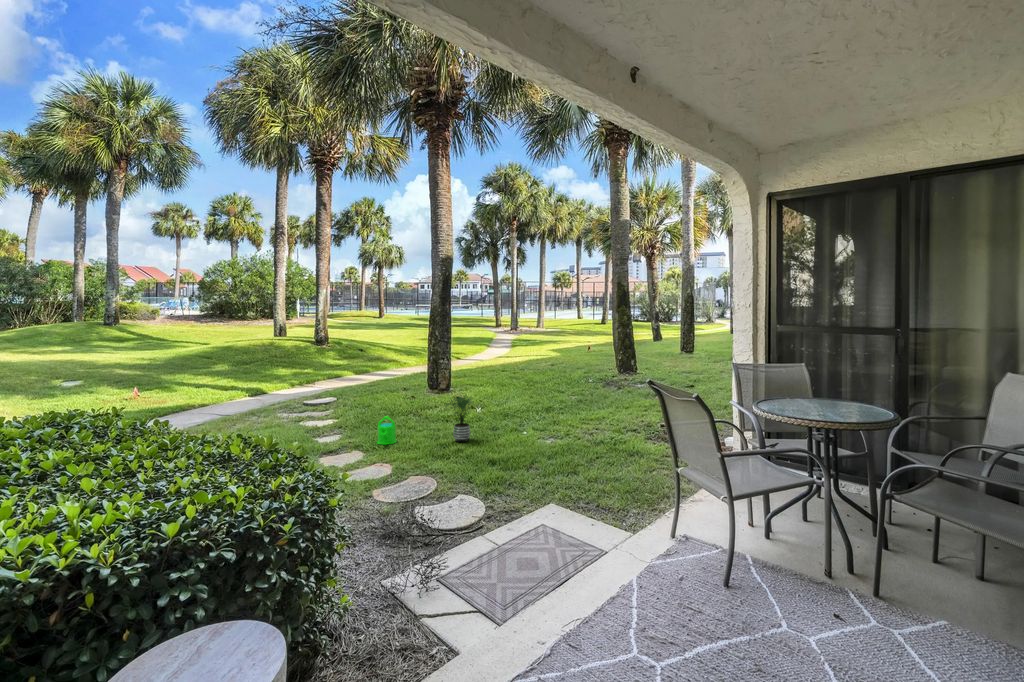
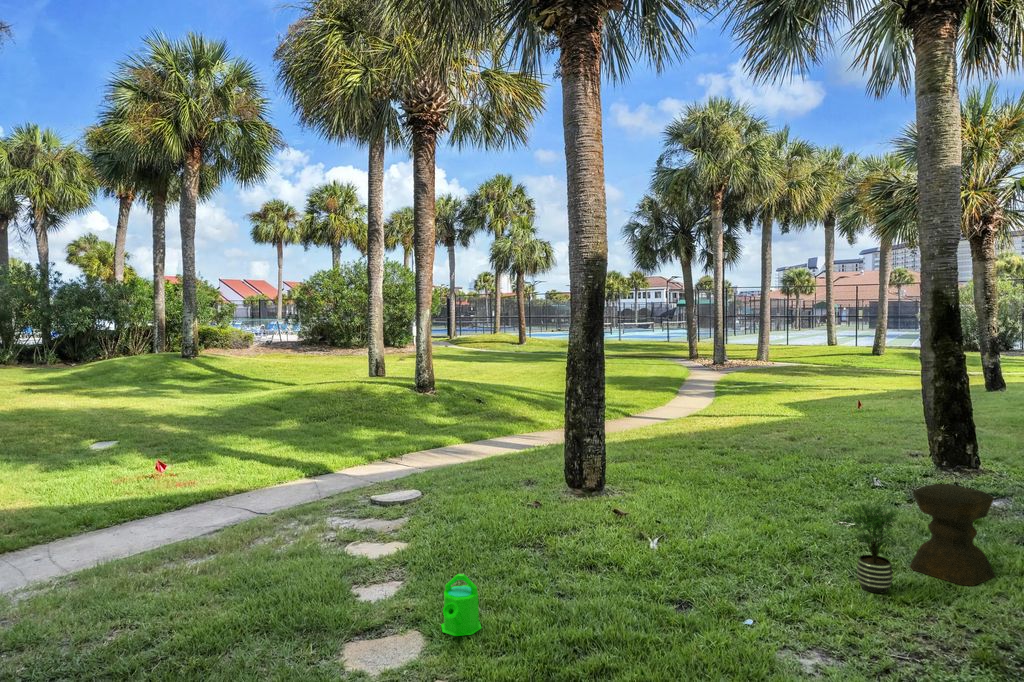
stool: none [591,372,624,414] -> present [910,484,995,586]
potted plant: present [446,396,472,442] -> present [840,503,899,593]

